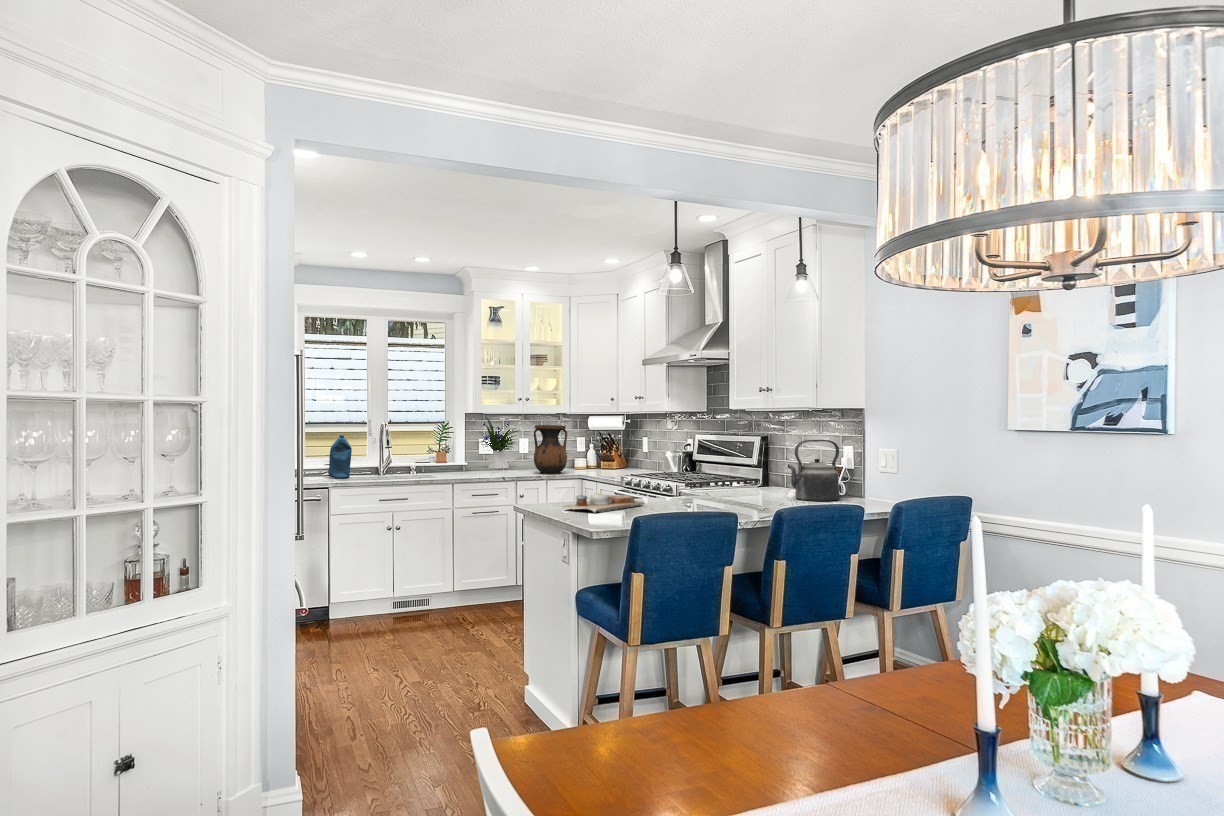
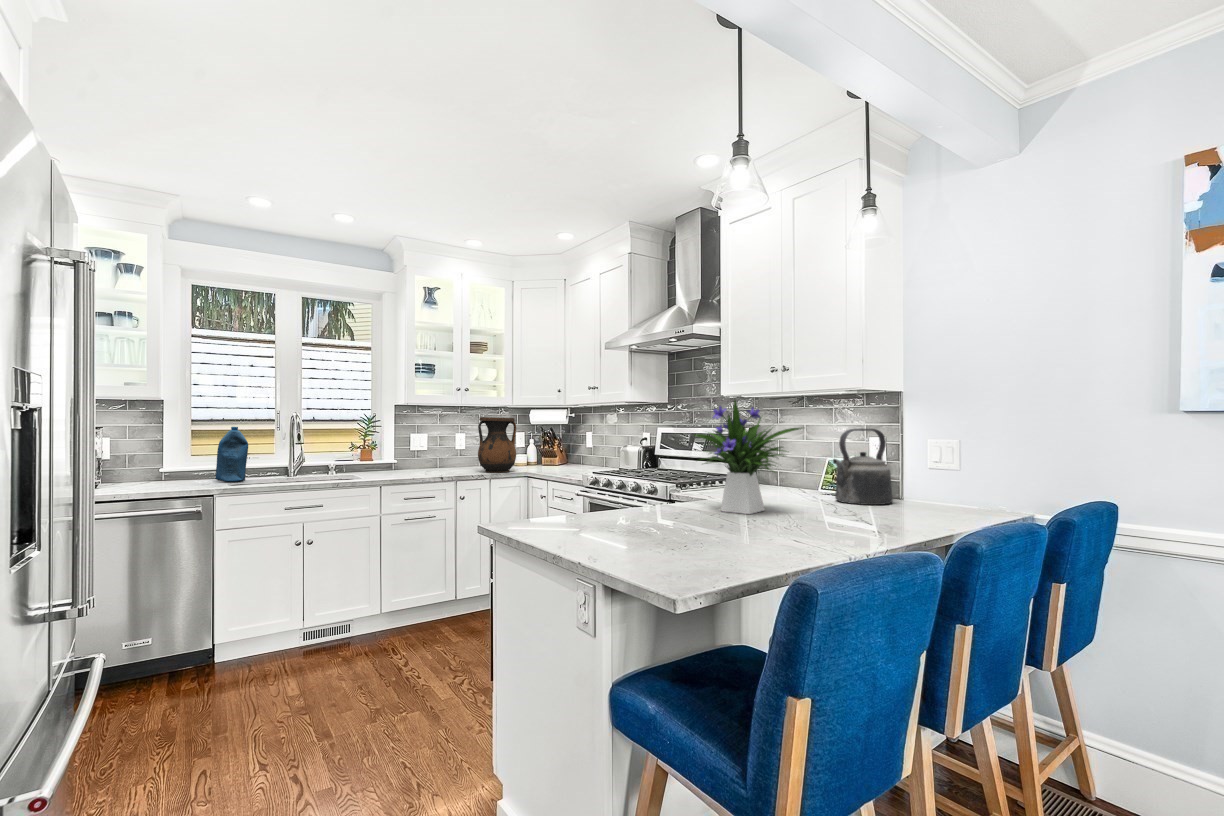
flower arrangement: present [481,418,520,469] -> present [694,400,802,514]
cutting board: present [564,493,644,513] -> none [576,503,680,538]

